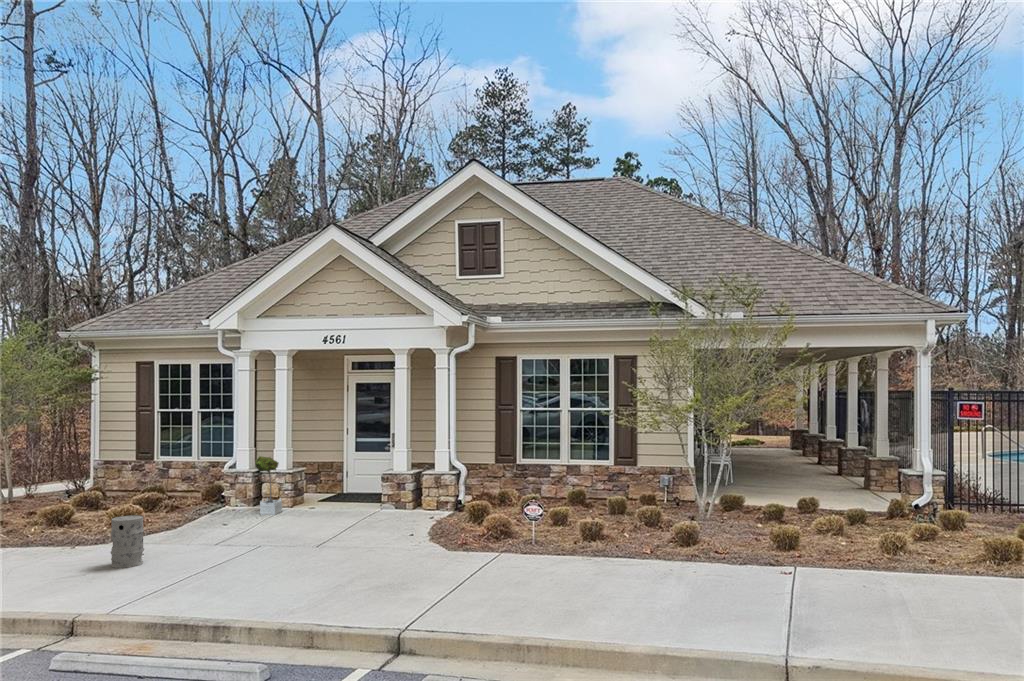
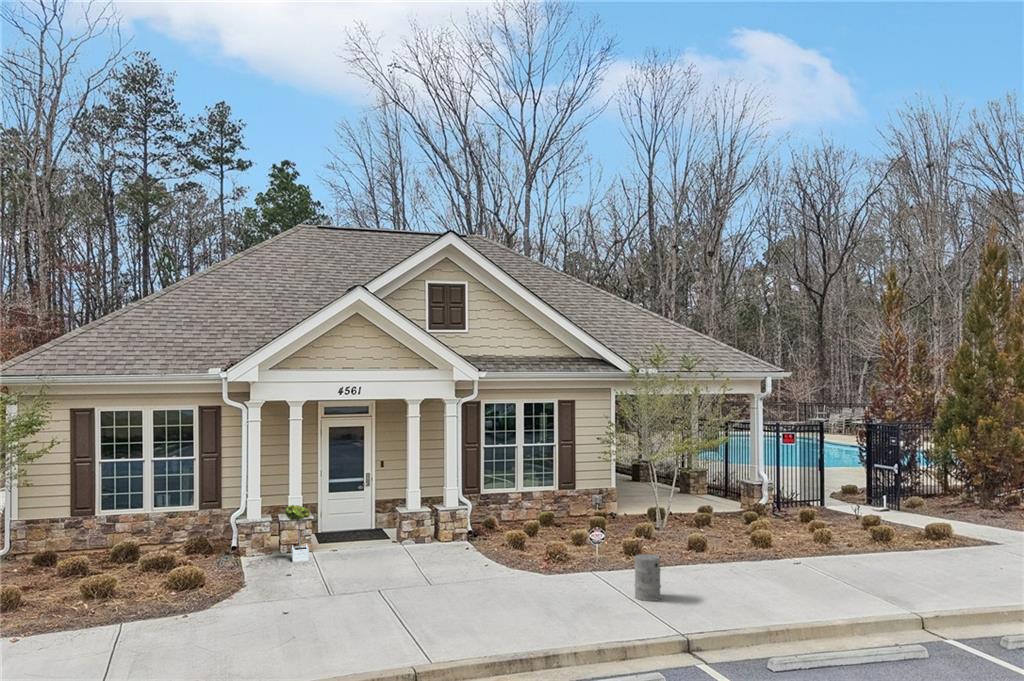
trash can: present [111,515,144,568] -> present [634,554,661,601]

